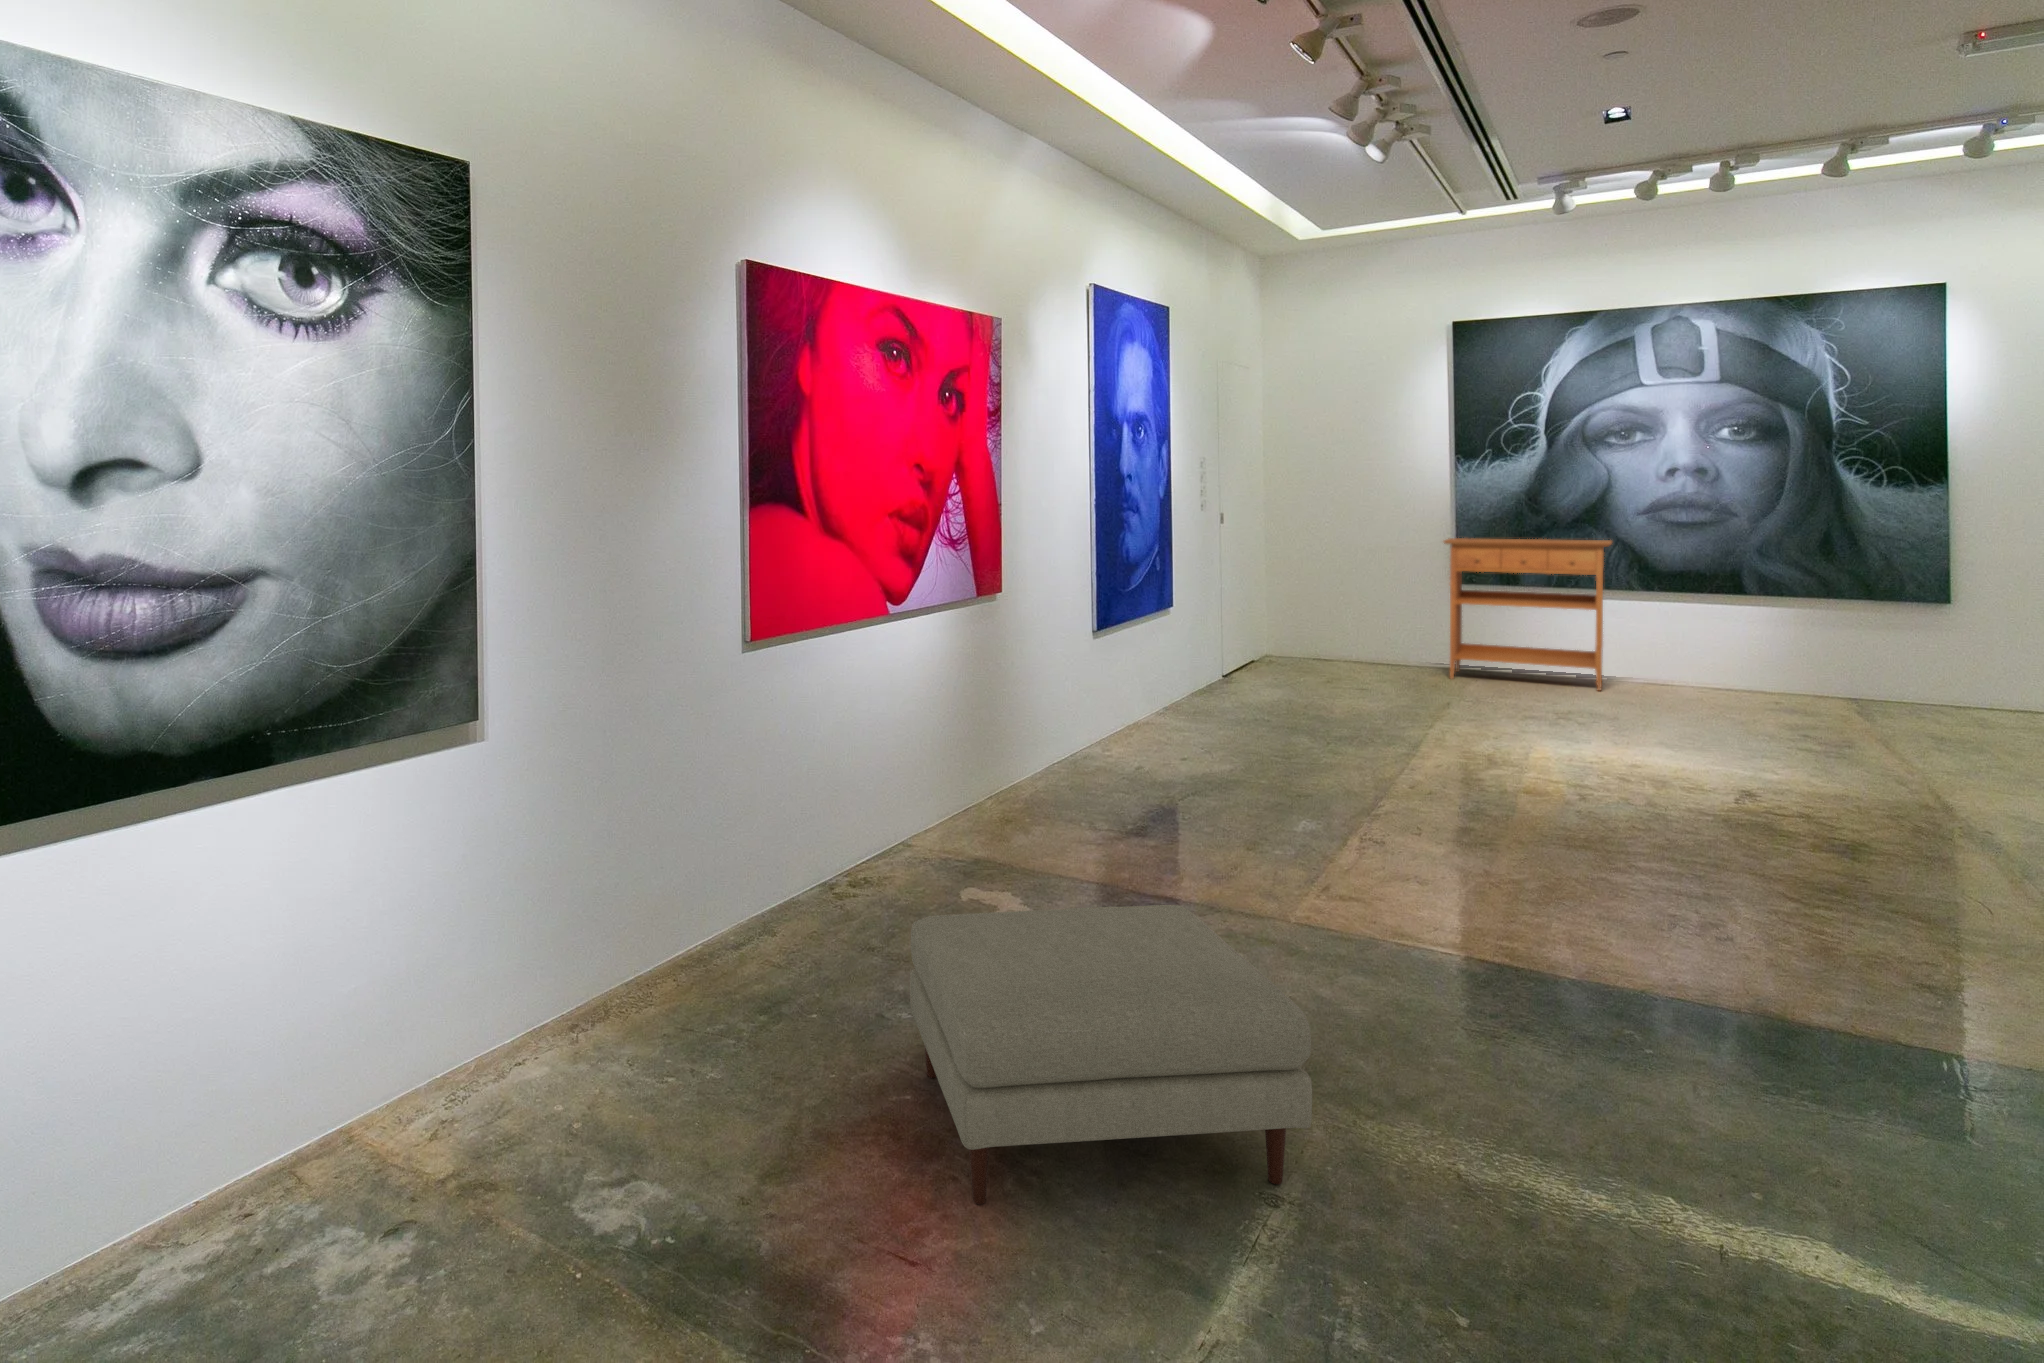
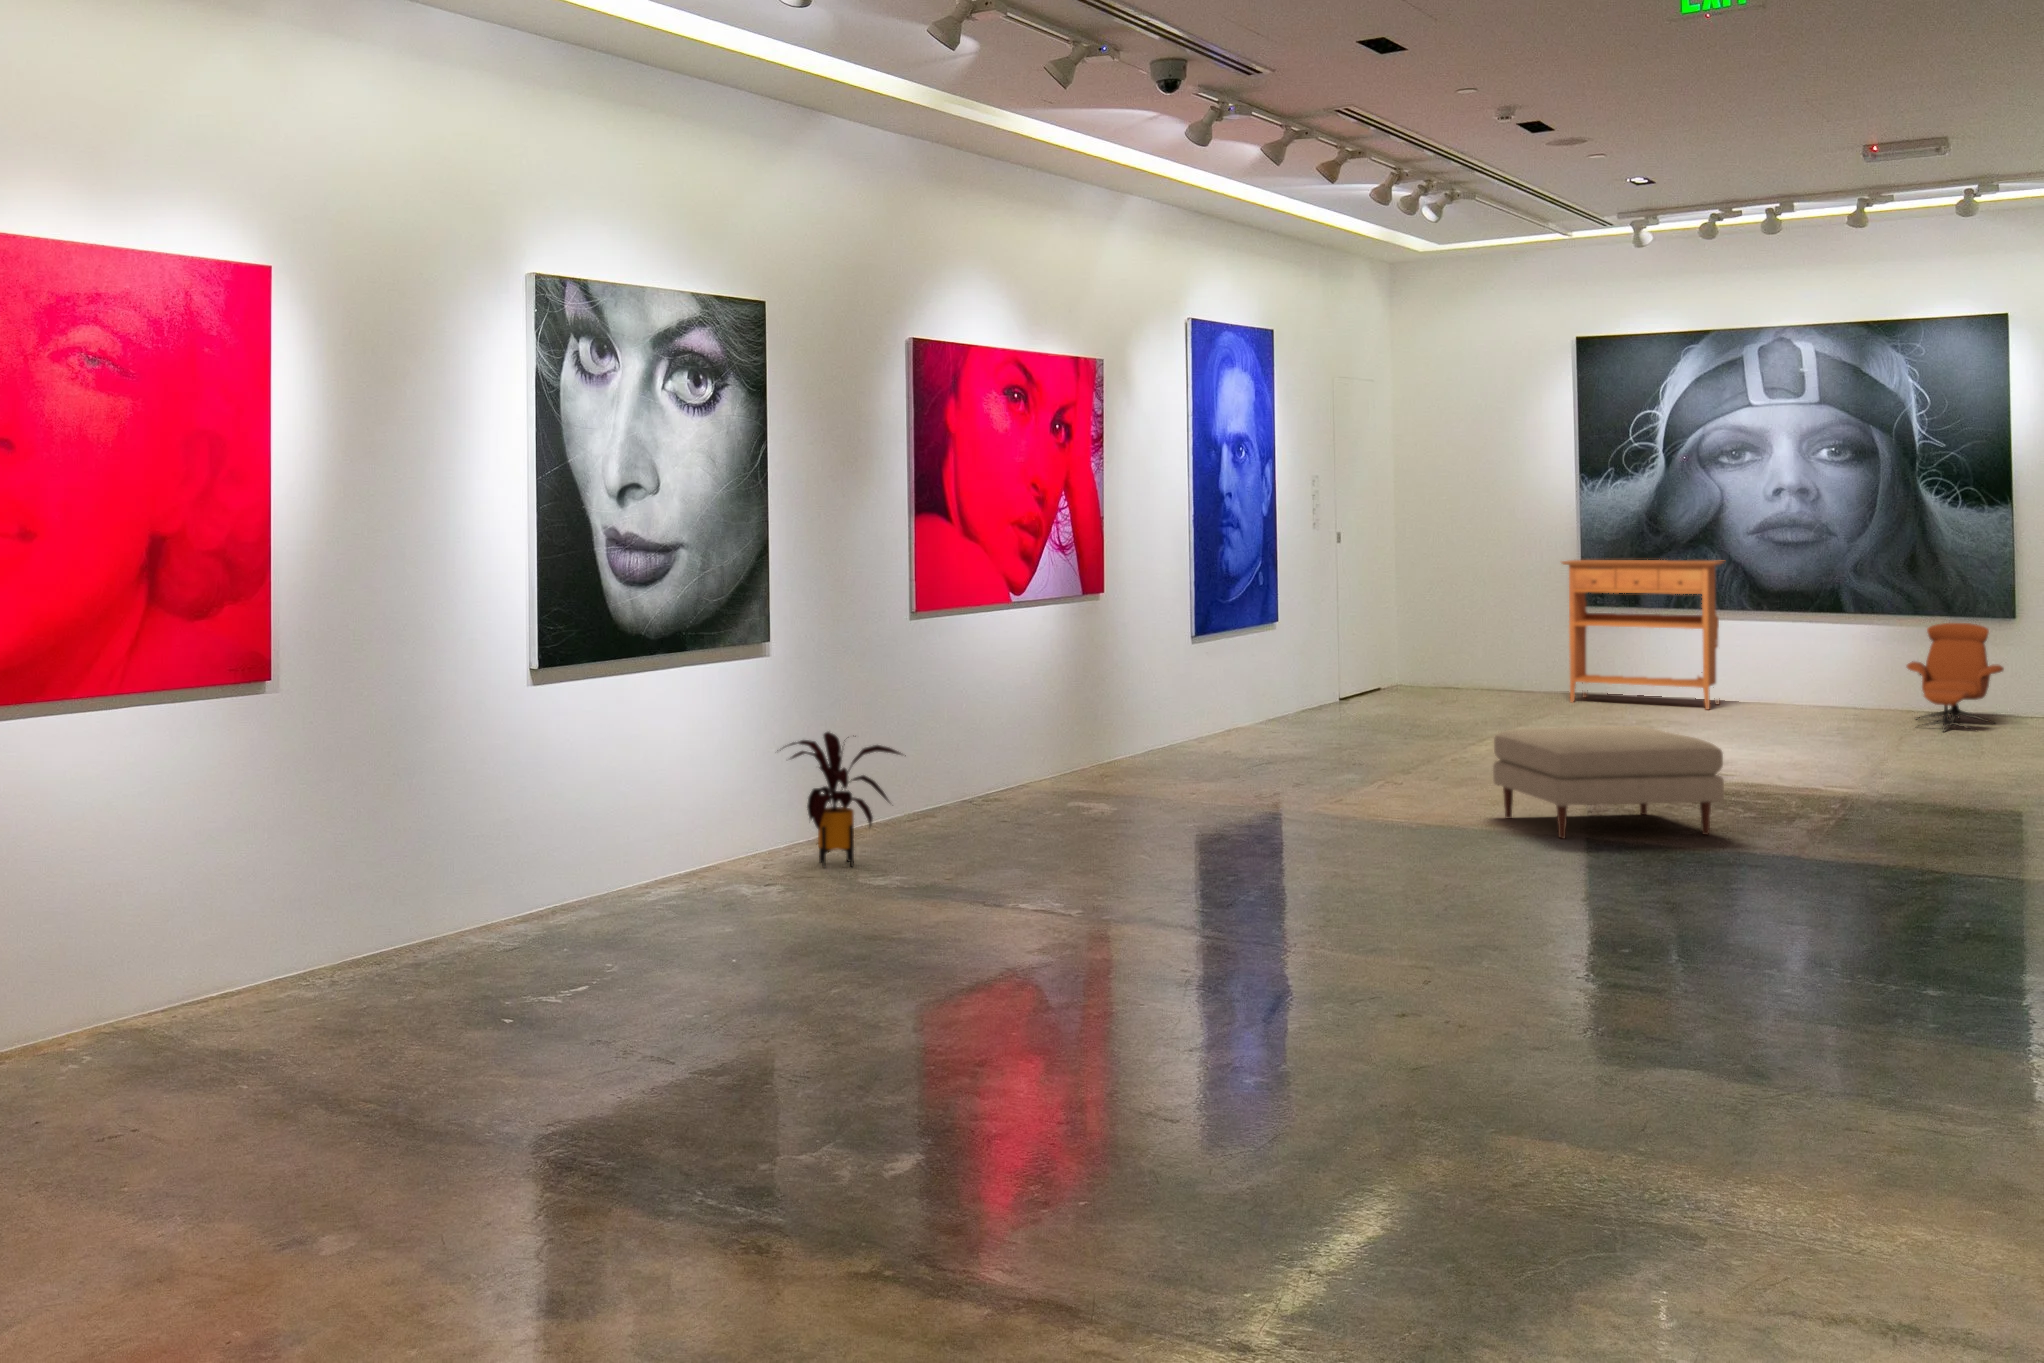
lounge chair: none [1825,606,1946,730] -> present [1907,623,2004,730]
house plant: none [477,859,693,1118] -> present [785,732,906,868]
ottoman: present [910,905,1312,1204] -> present [1493,726,1724,839]

